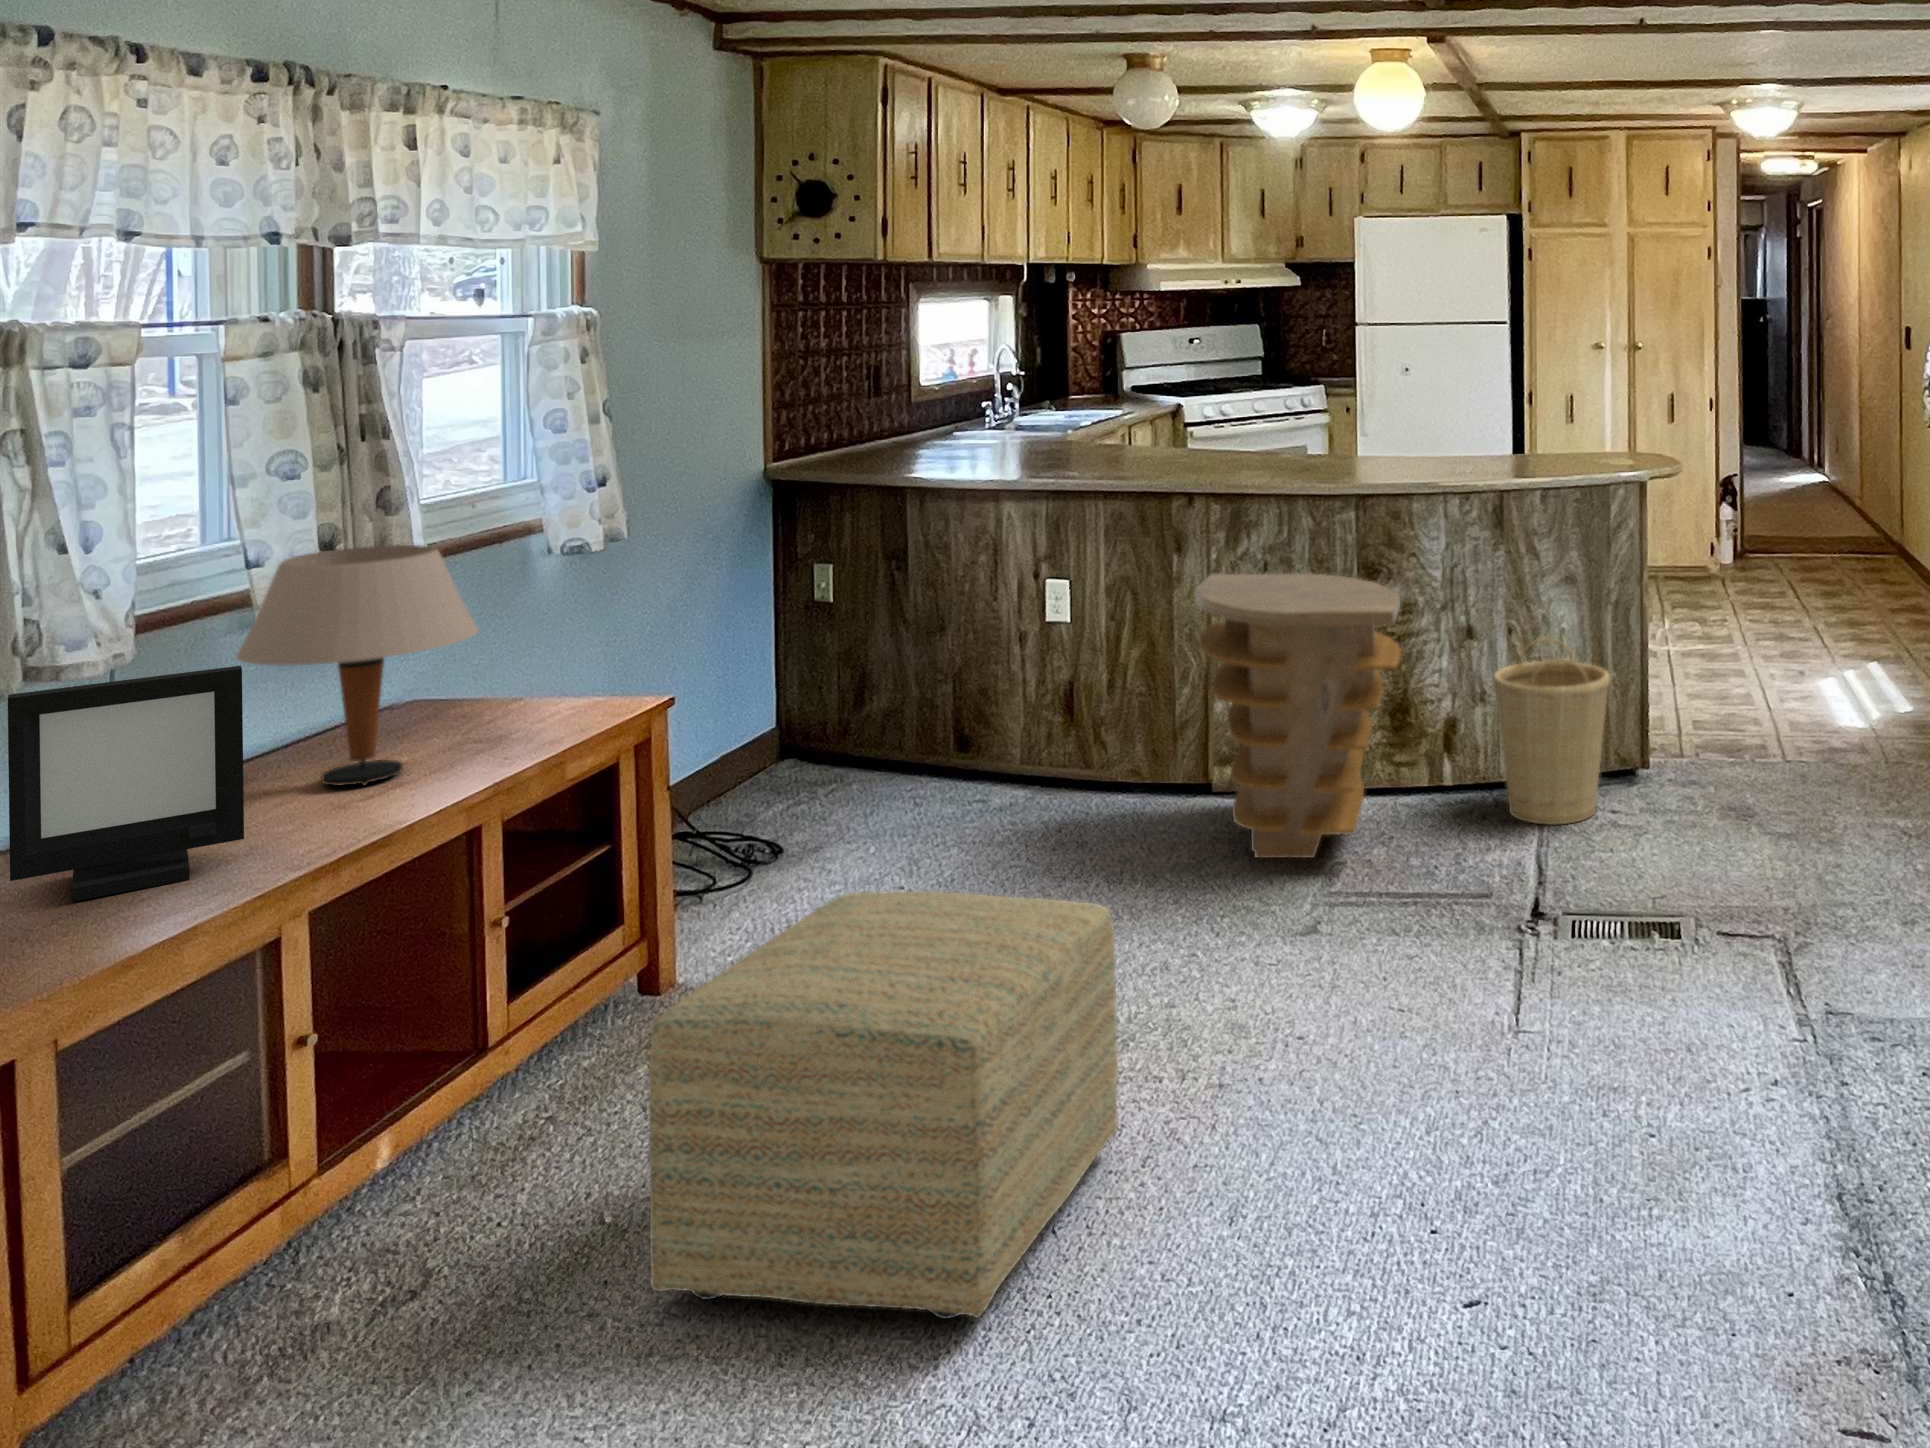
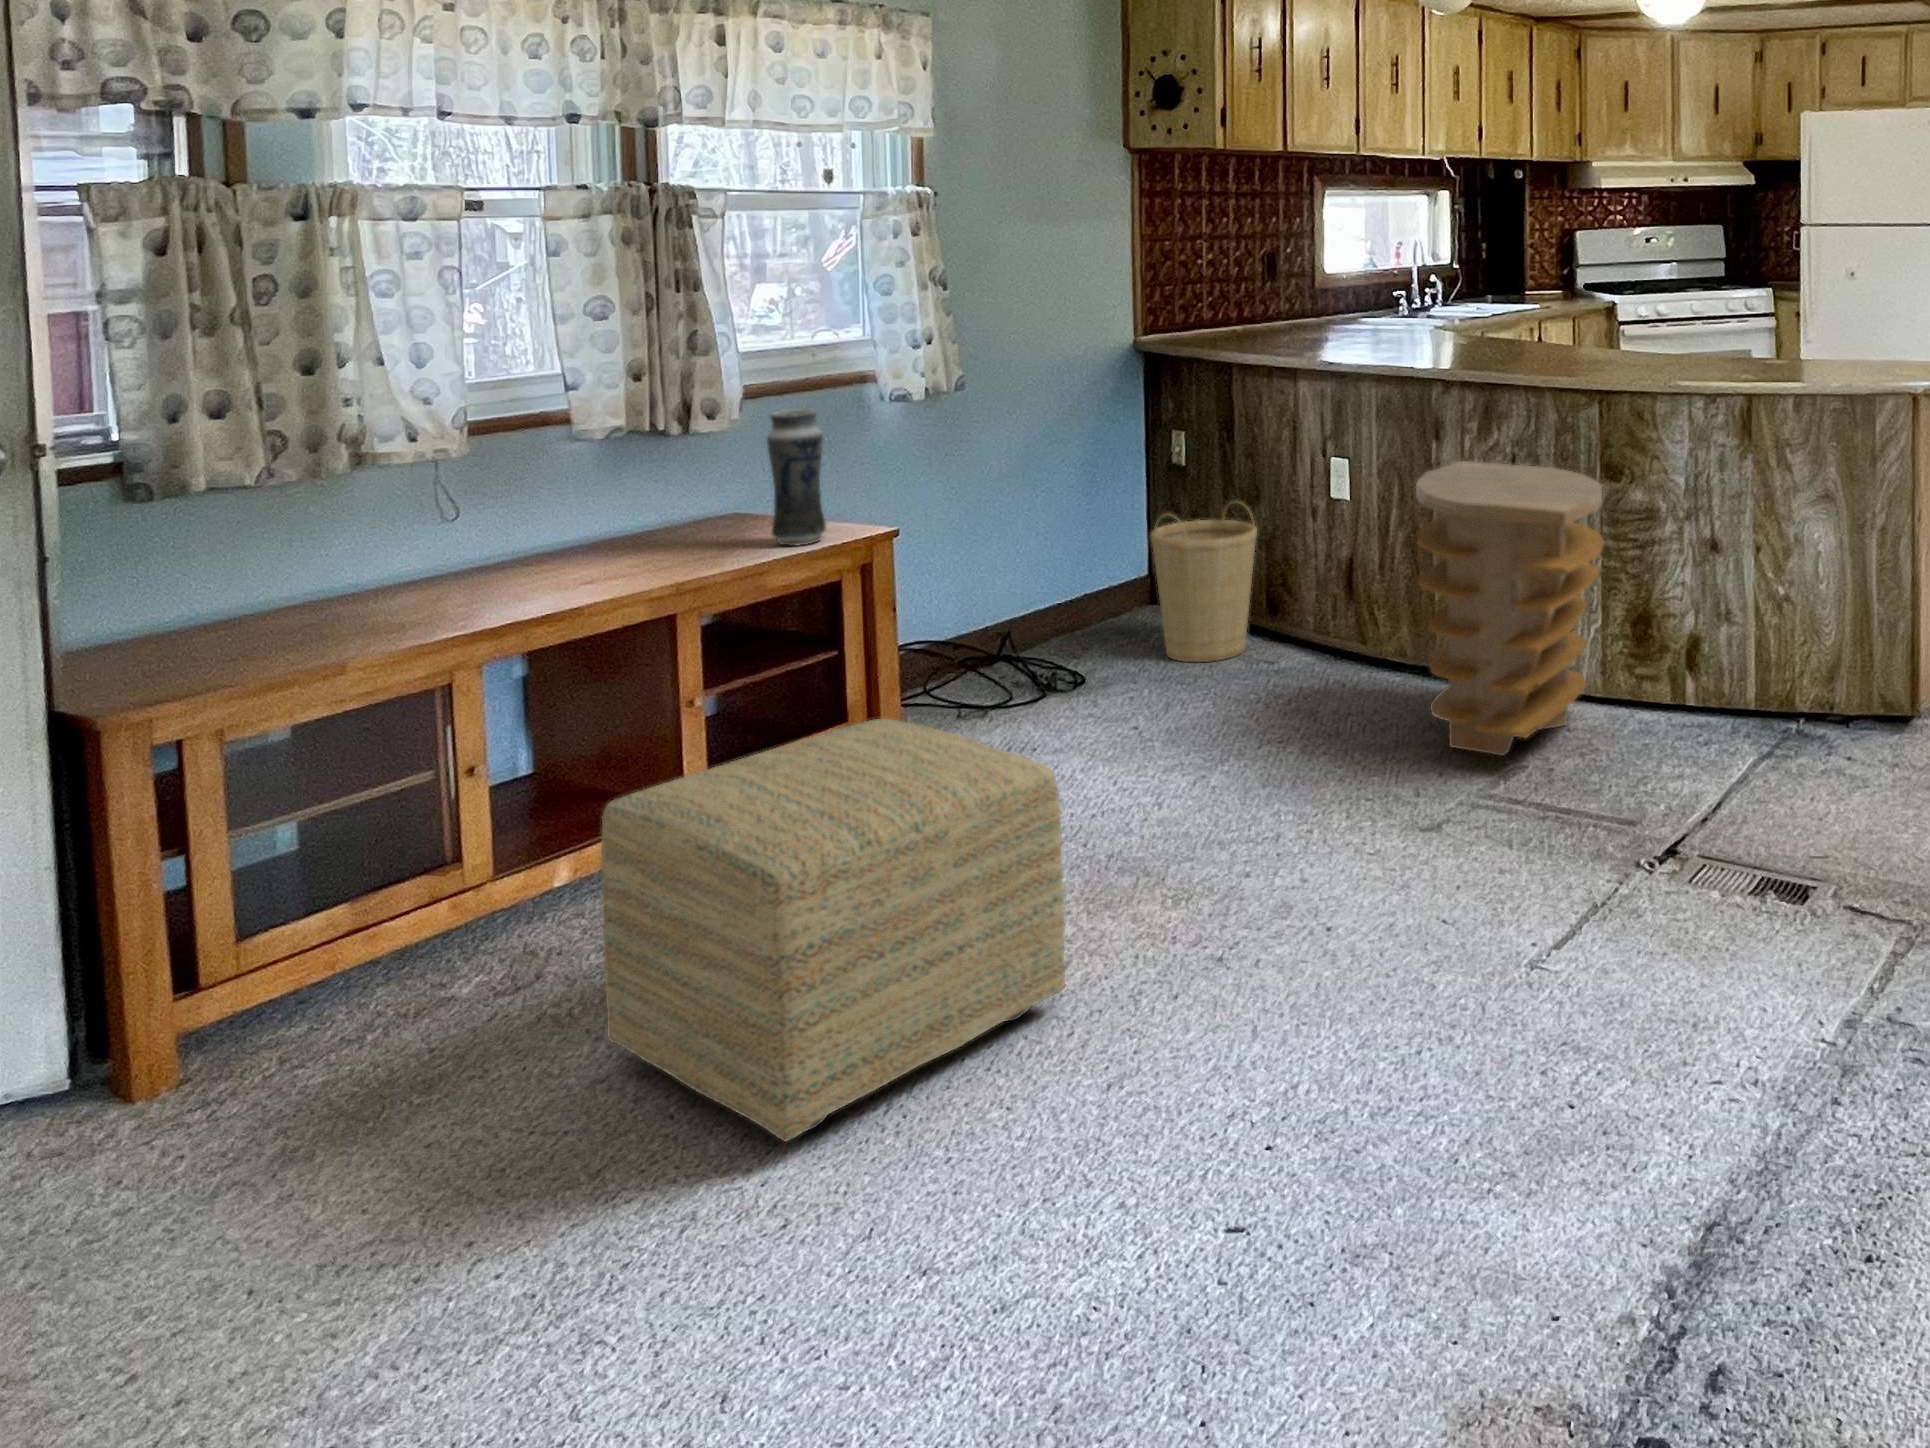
table lamp: present [237,545,478,786] -> none [507,376,698,572]
vase: none [538,571,608,731] -> present [767,410,826,546]
basket: present [1494,638,1610,824] -> present [1151,502,1257,662]
picture frame: present [8,666,244,902] -> none [262,461,441,634]

